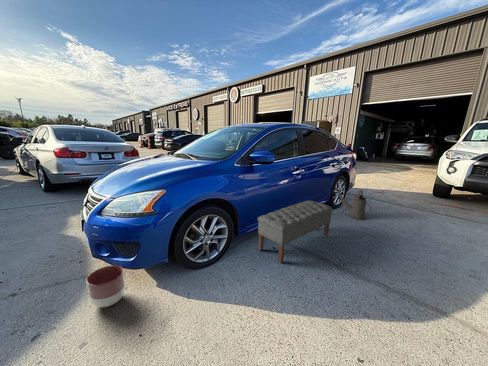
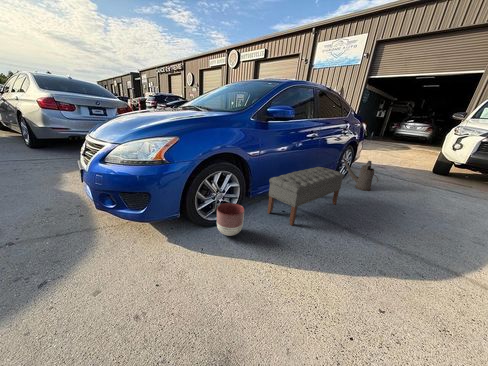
planter: present [87,265,125,307] -> present [217,203,244,236]

